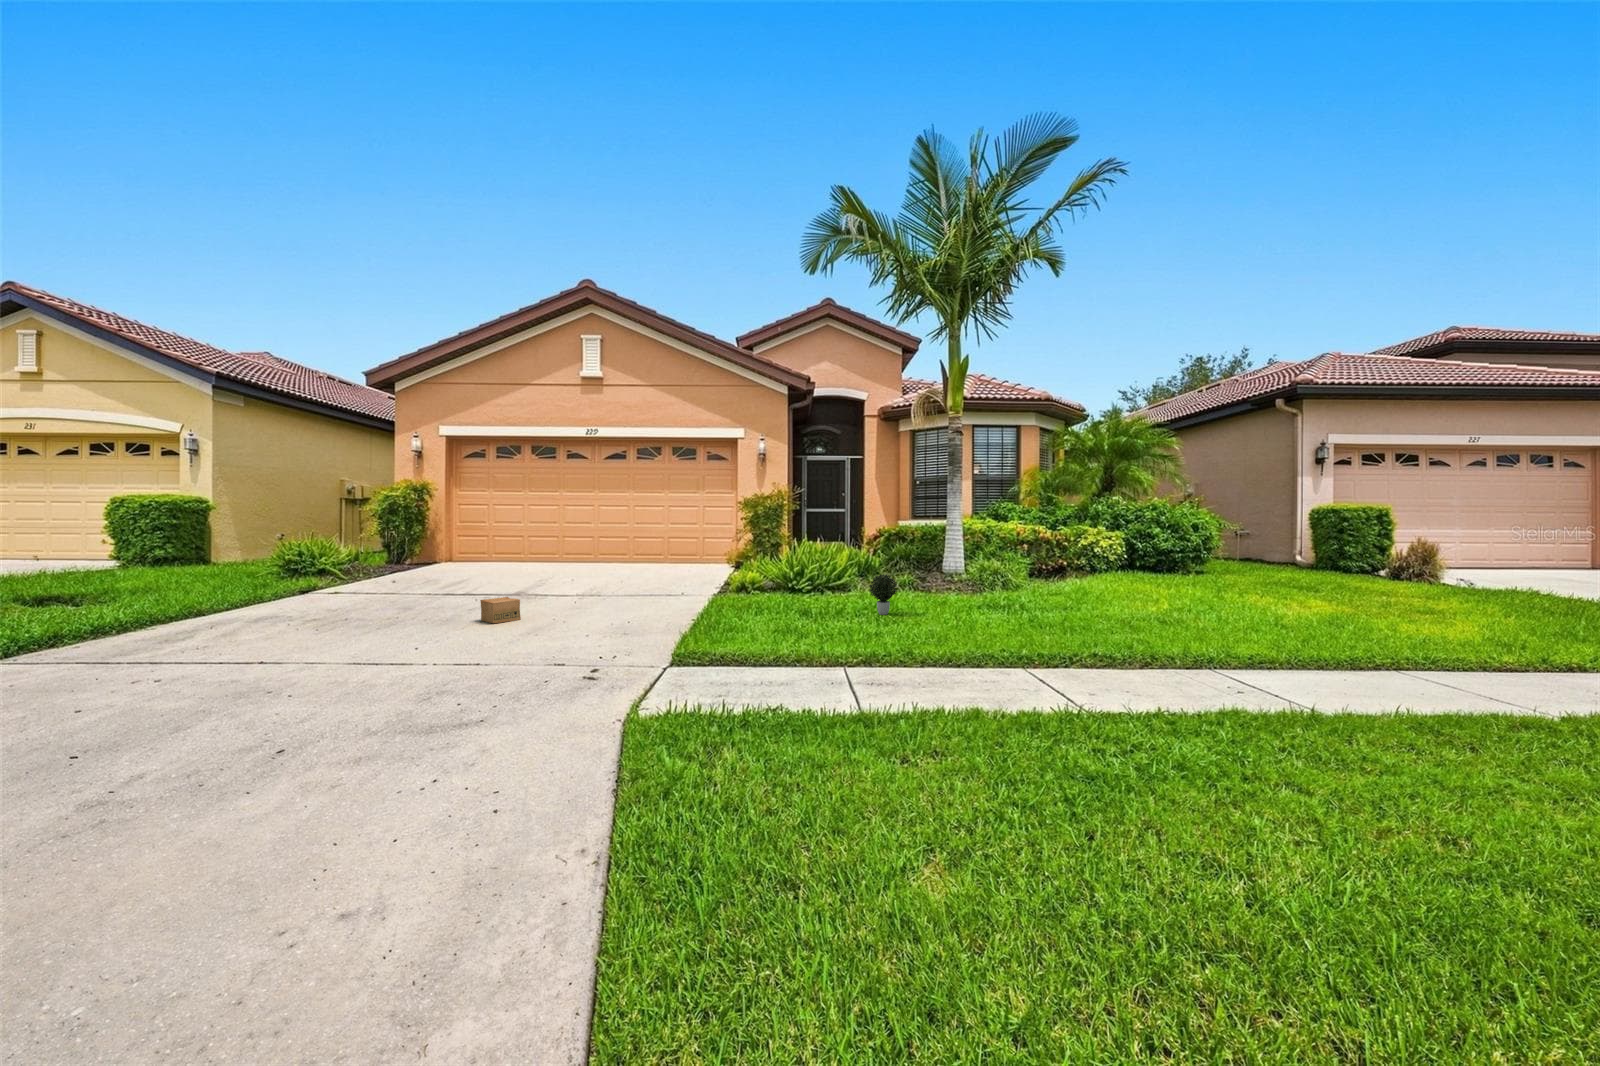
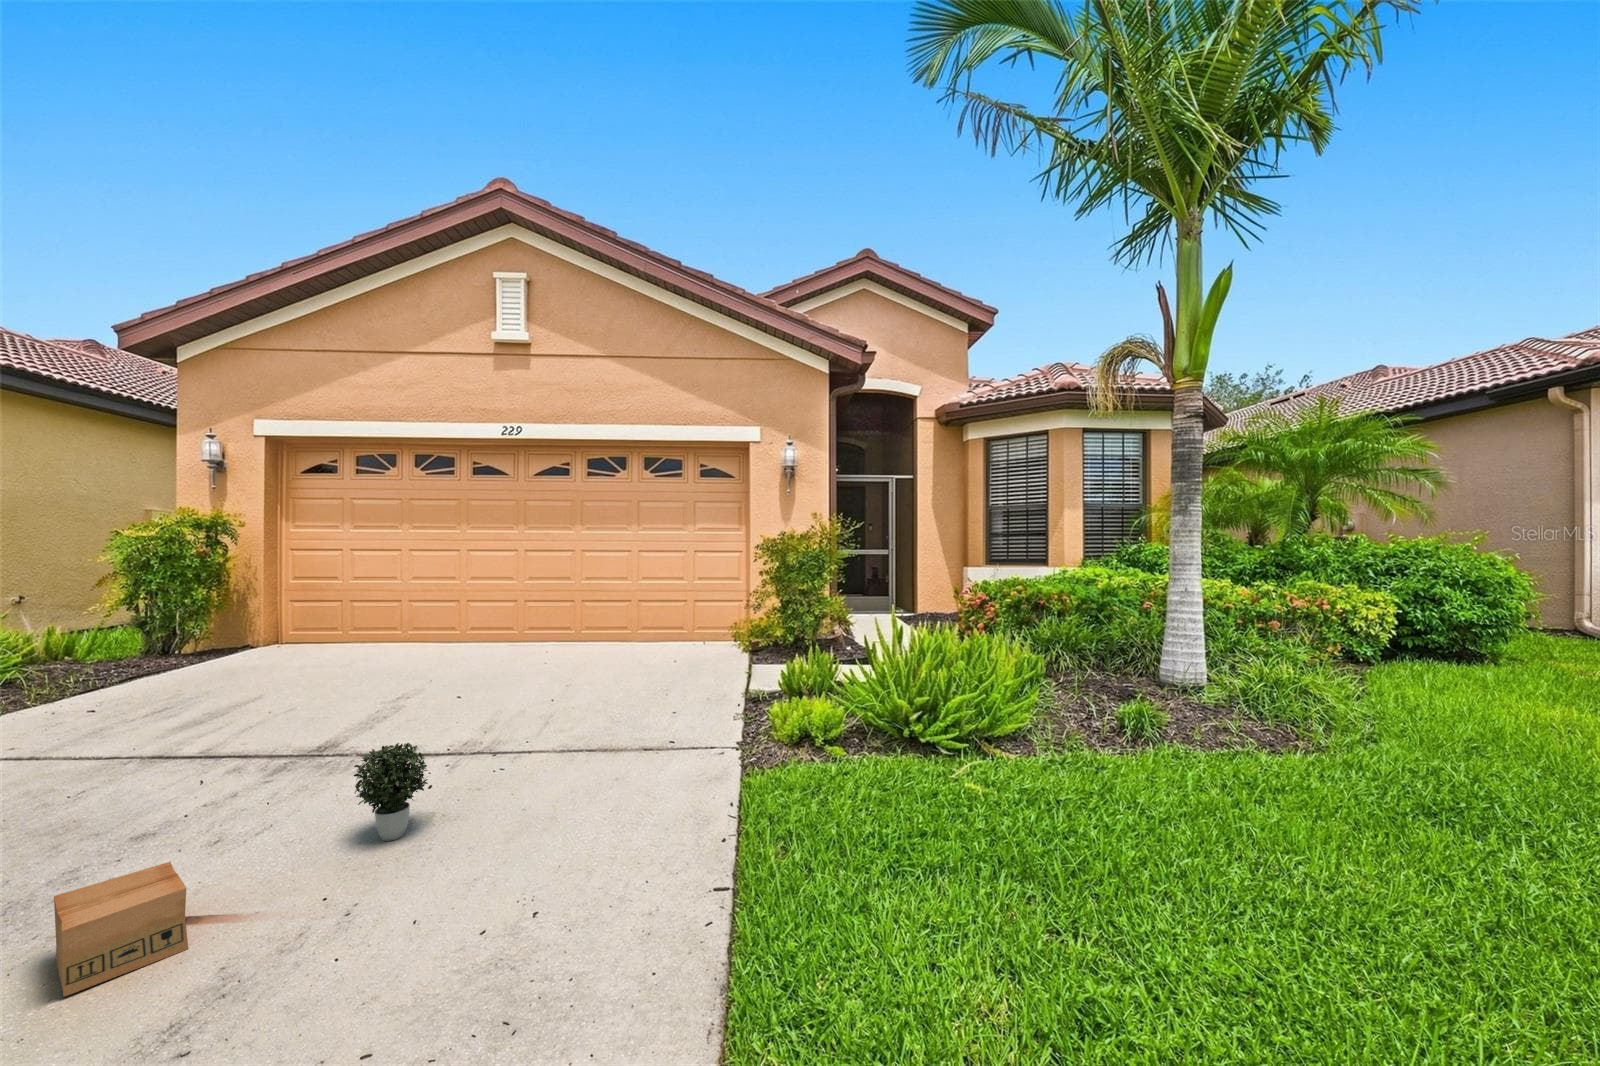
potted plant: present [869,574,897,615] -> present [354,743,428,841]

